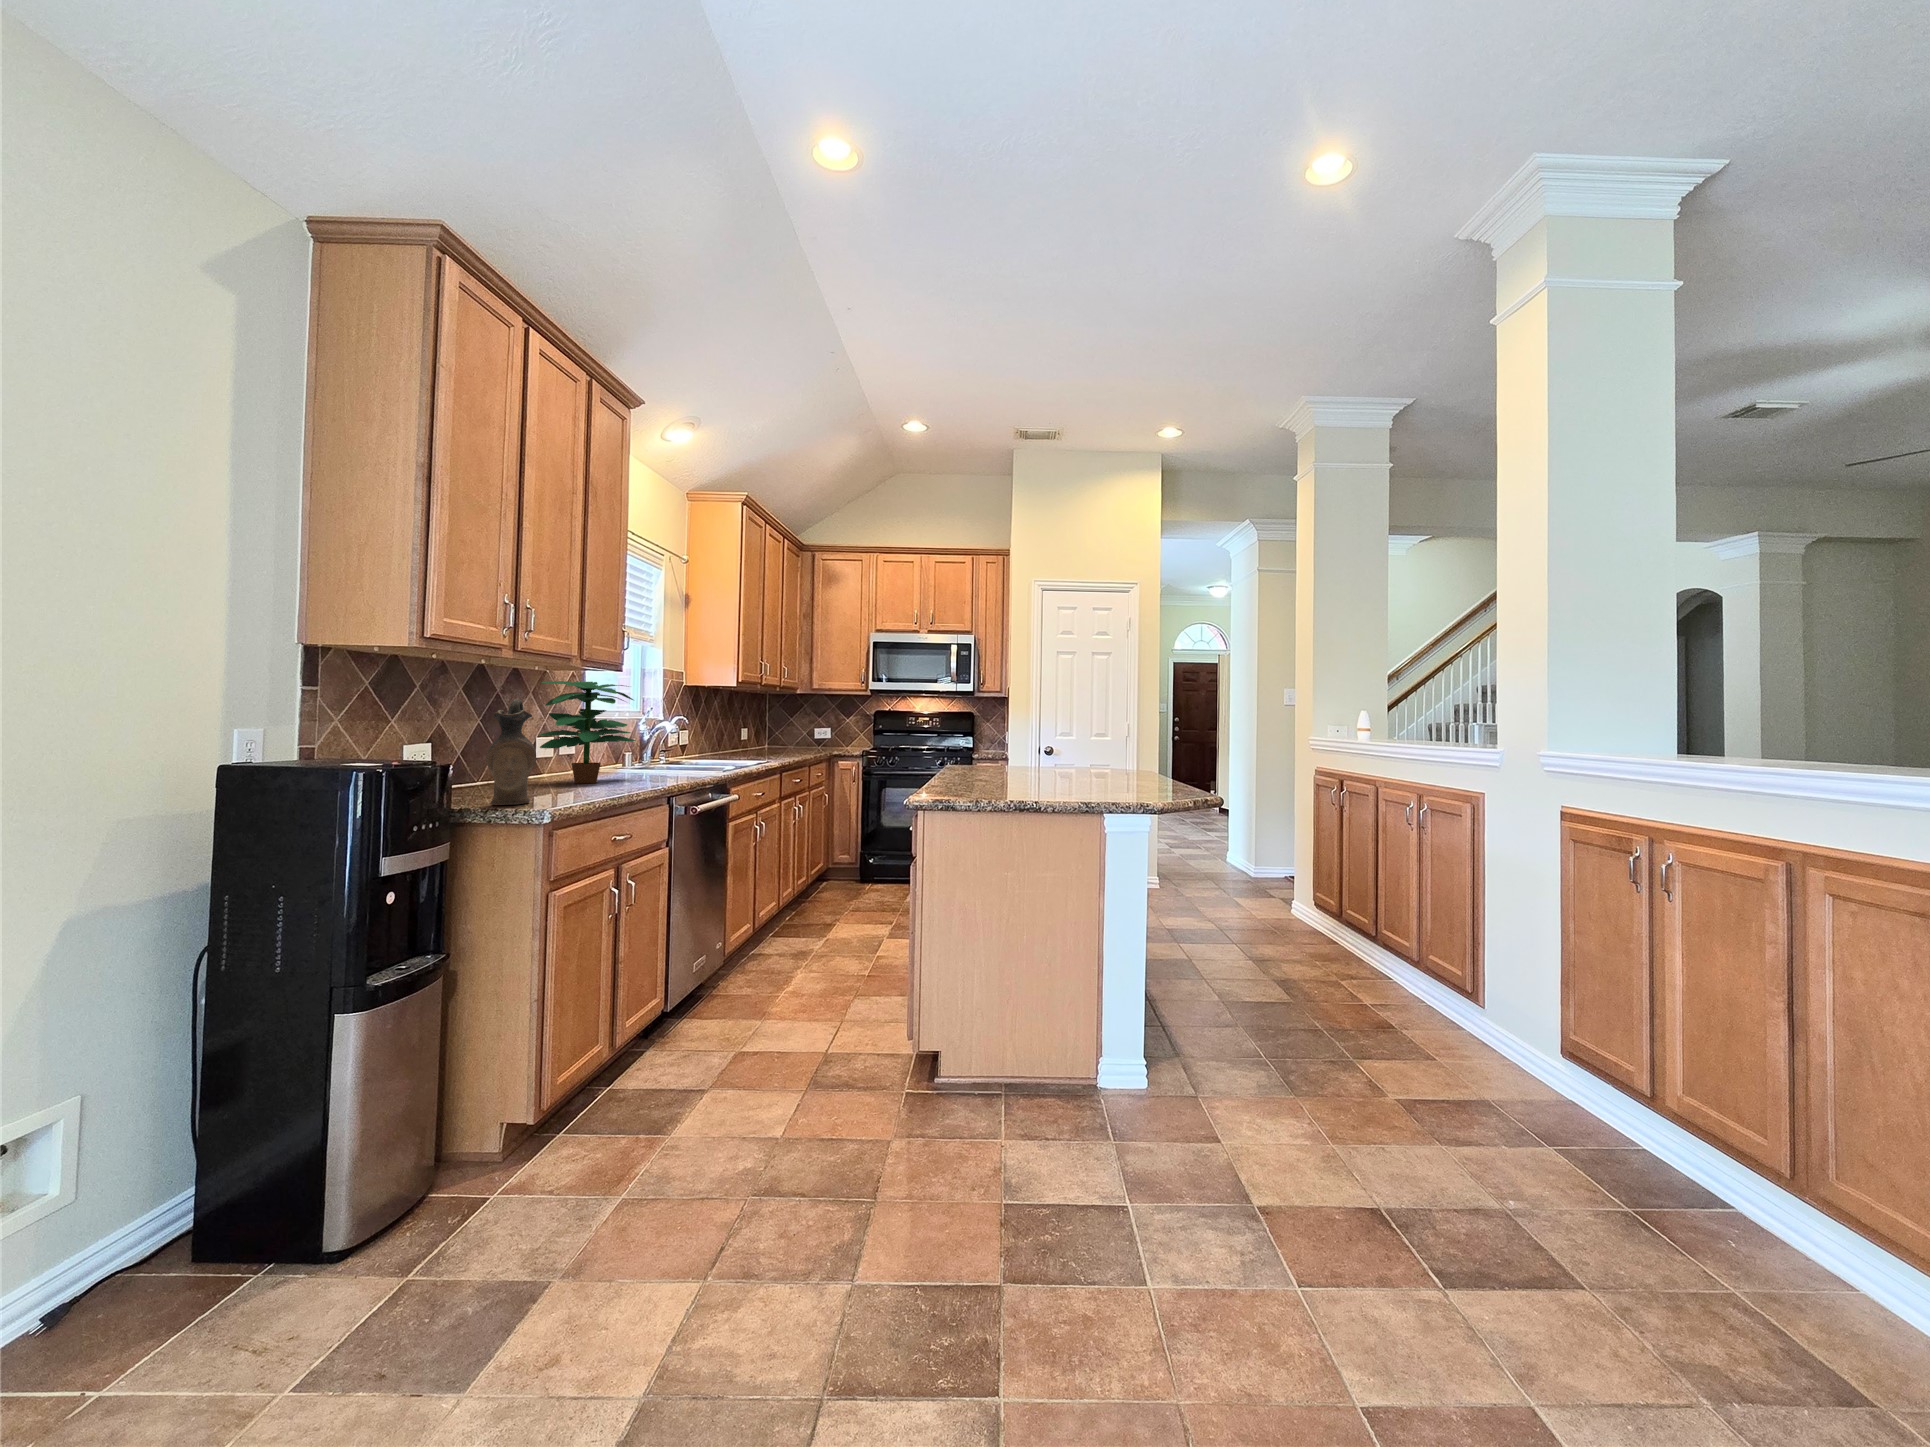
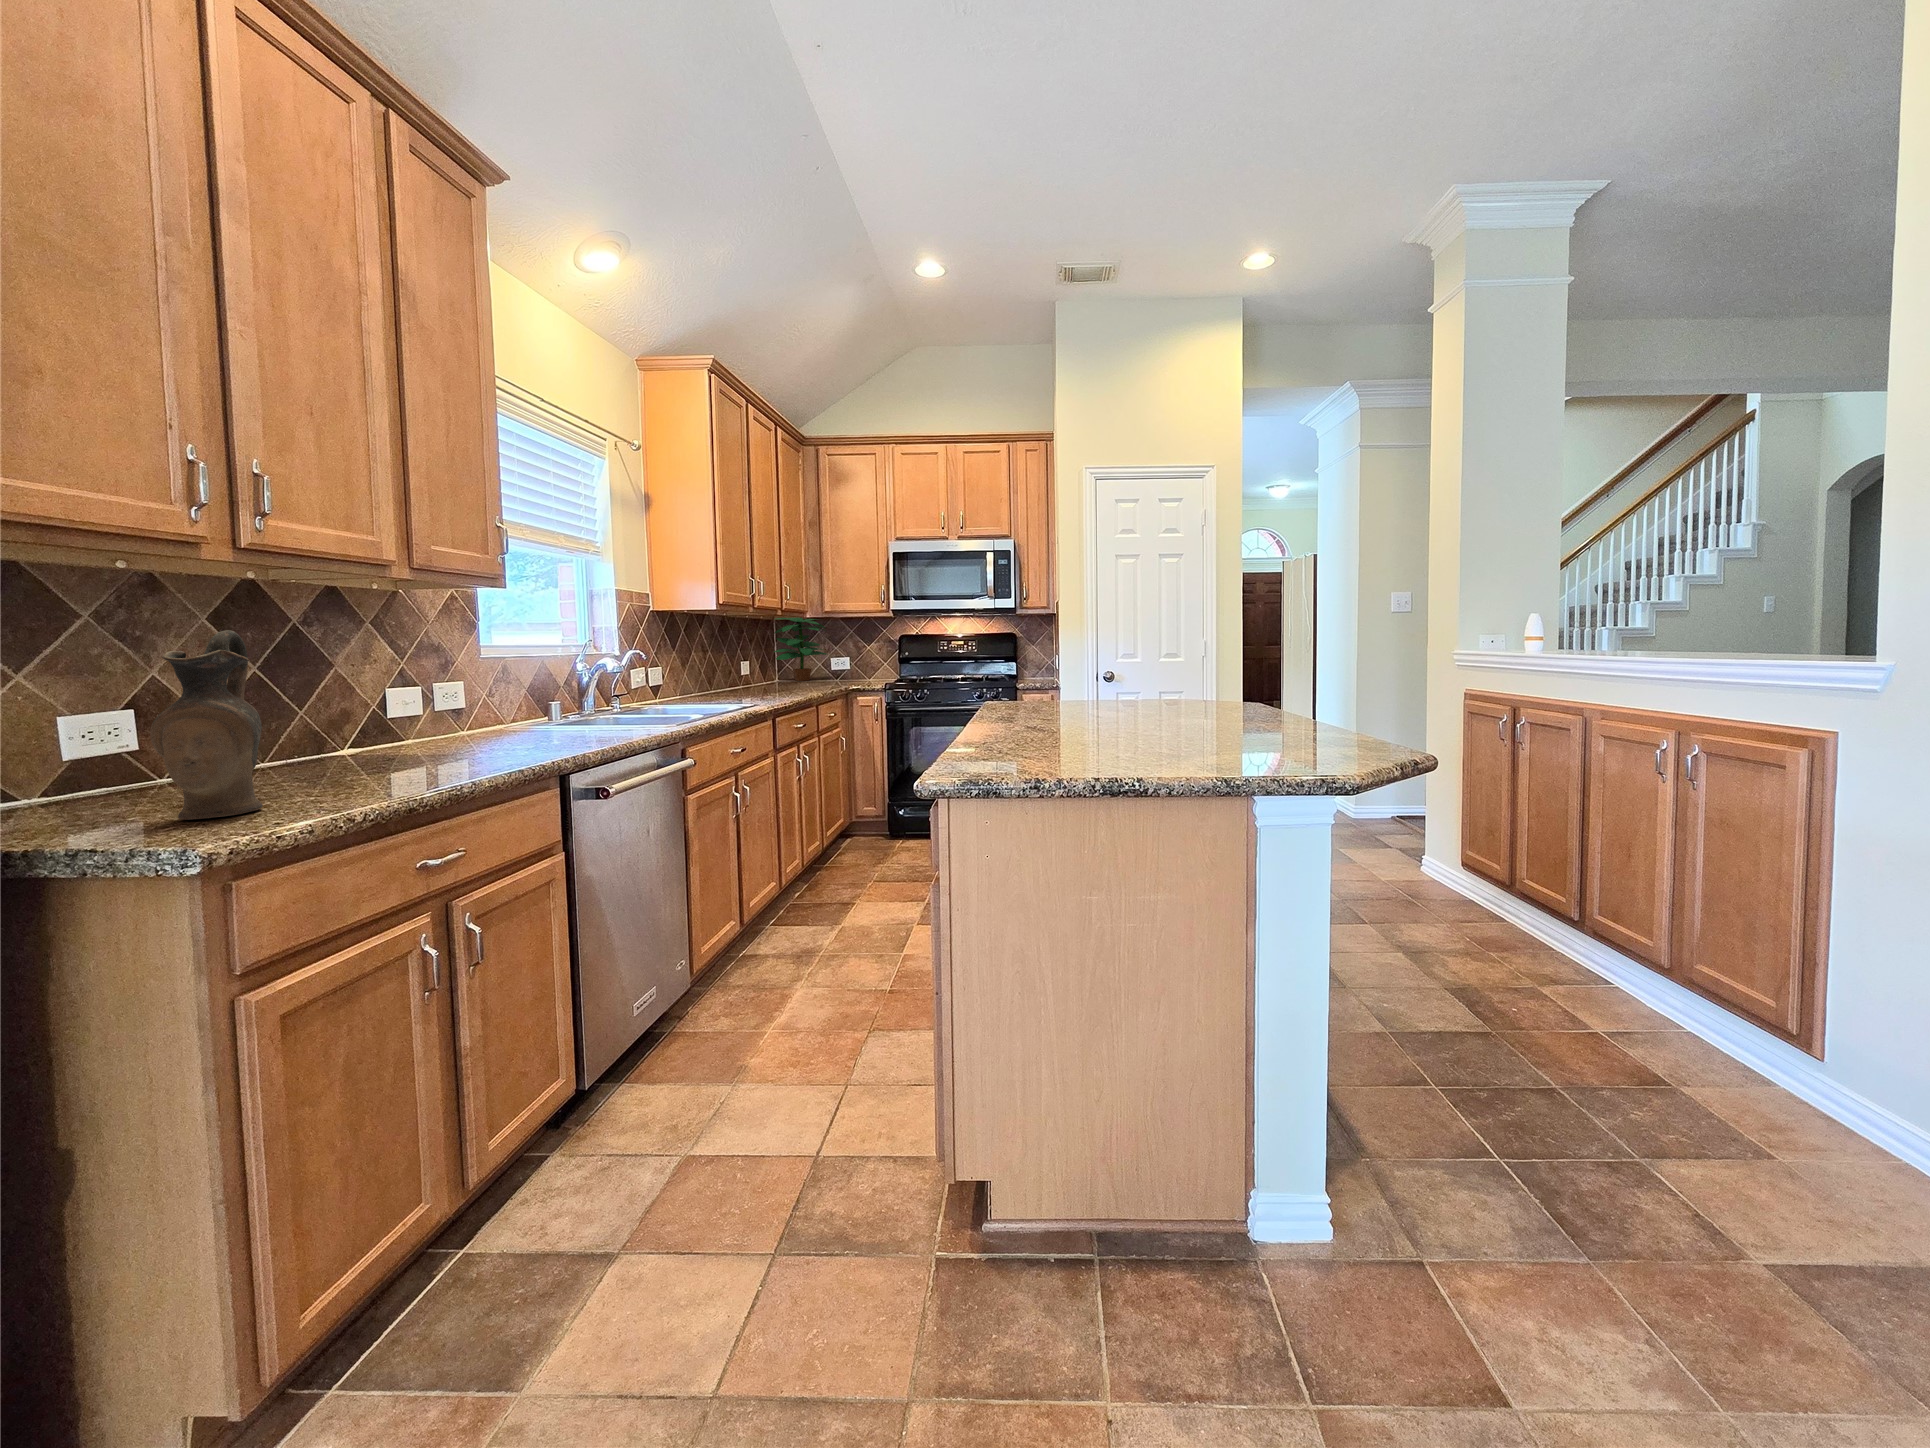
potted plant: present [539,681,636,783] -> present [774,618,827,681]

